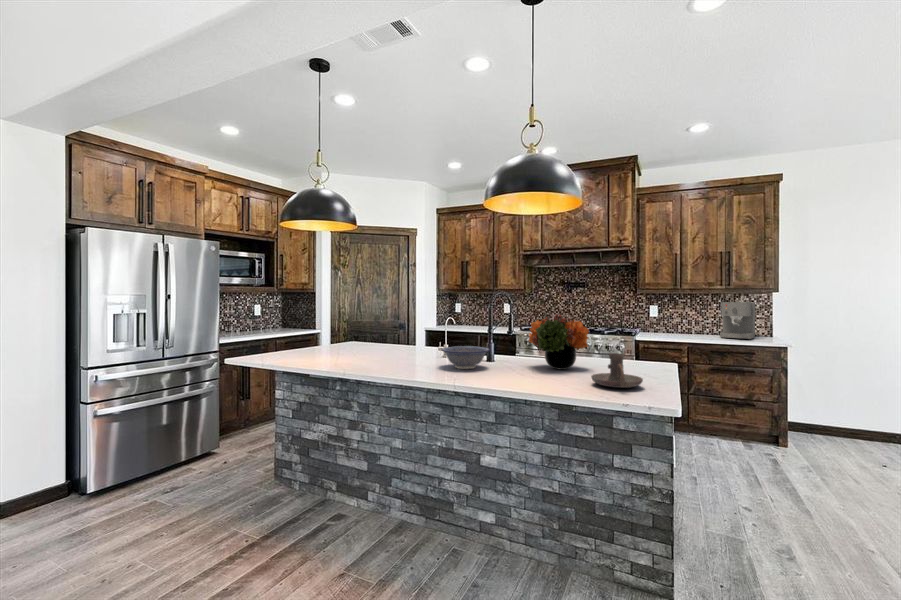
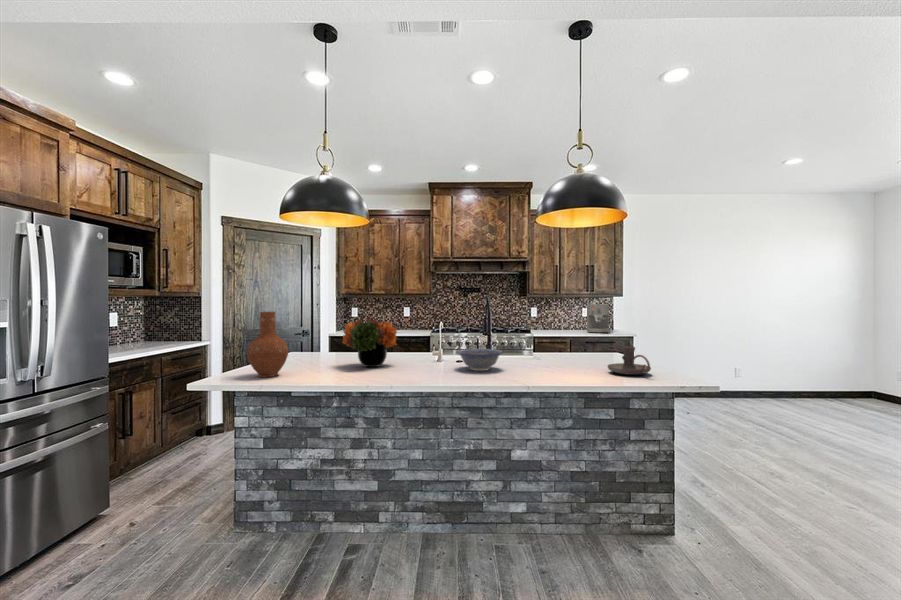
vase: none [269,304,303,359] -> present [247,312,289,377]
flower arrangement: present [528,315,588,370] -> present [342,317,397,367]

